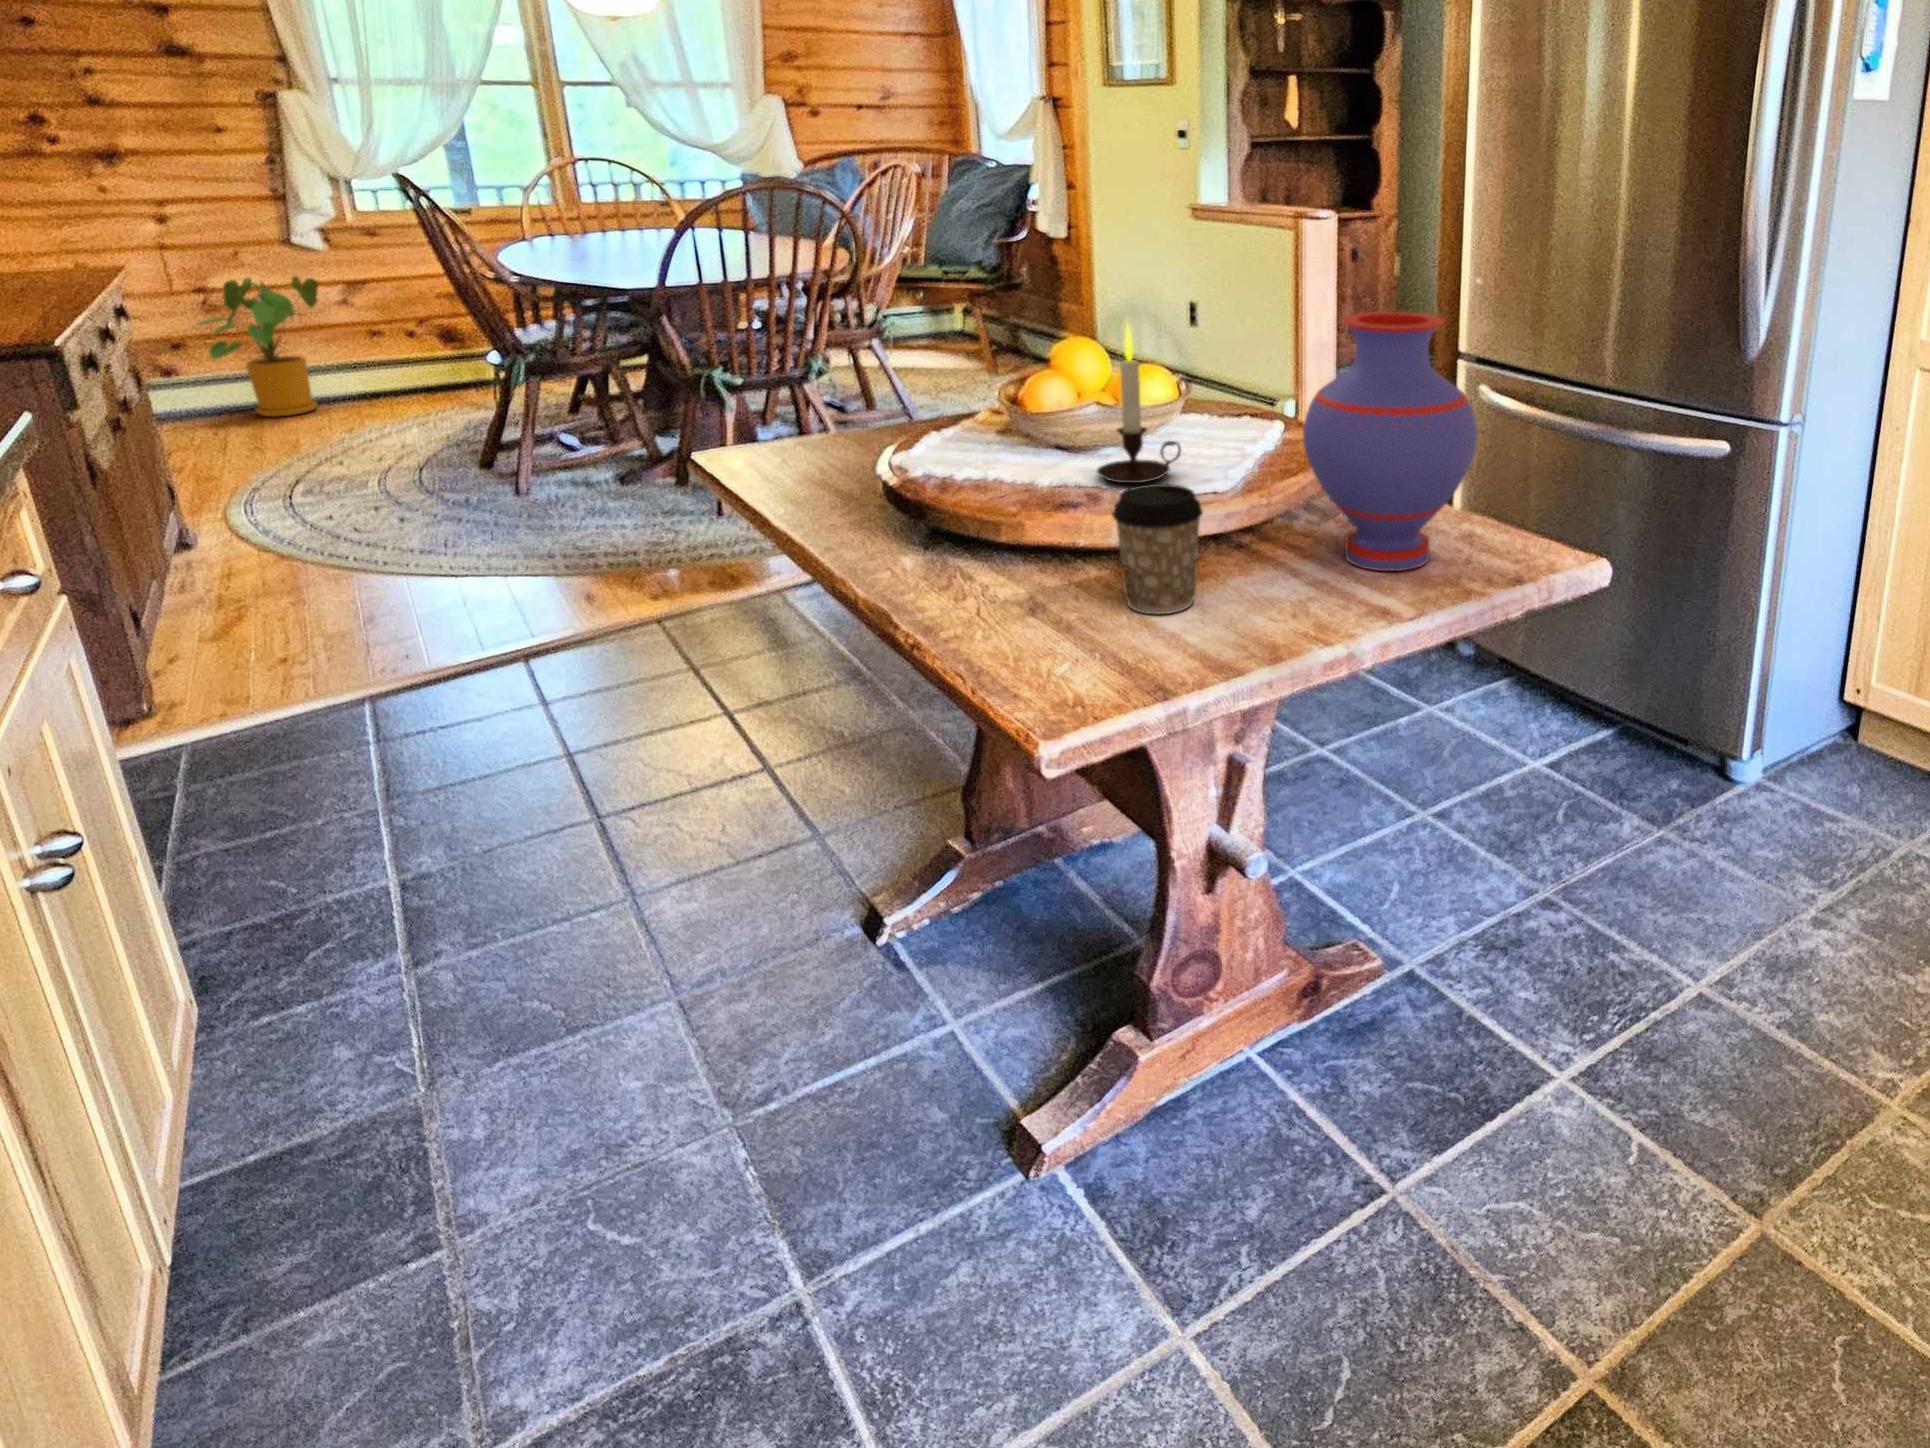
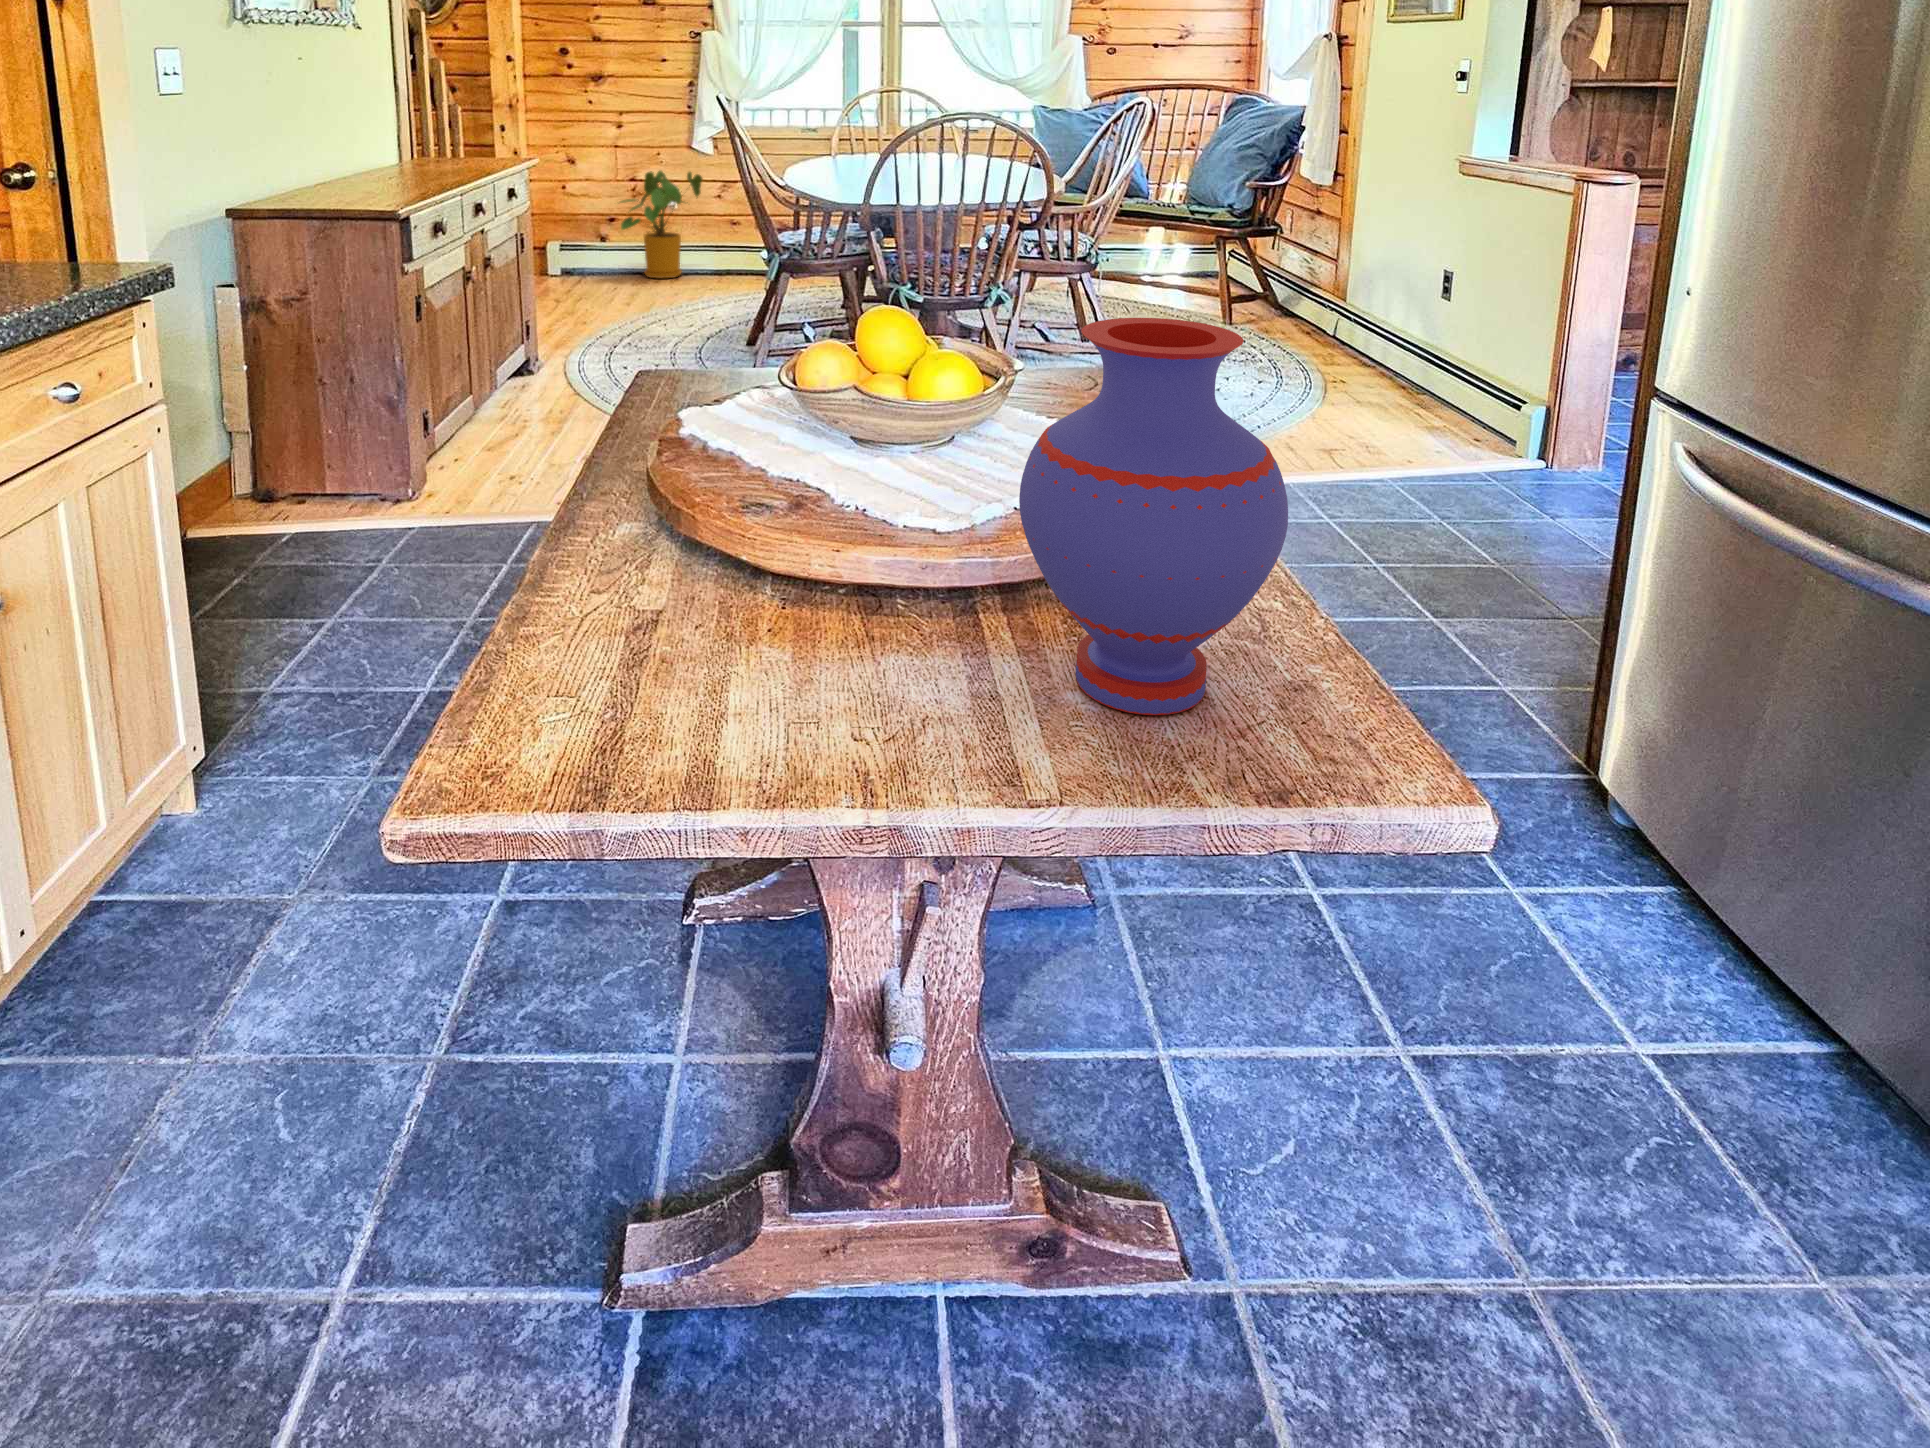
candle: present [1097,324,1181,483] -> none [872,288,988,491]
coffee cup: present [1113,484,1203,614] -> none [717,500,836,678]

